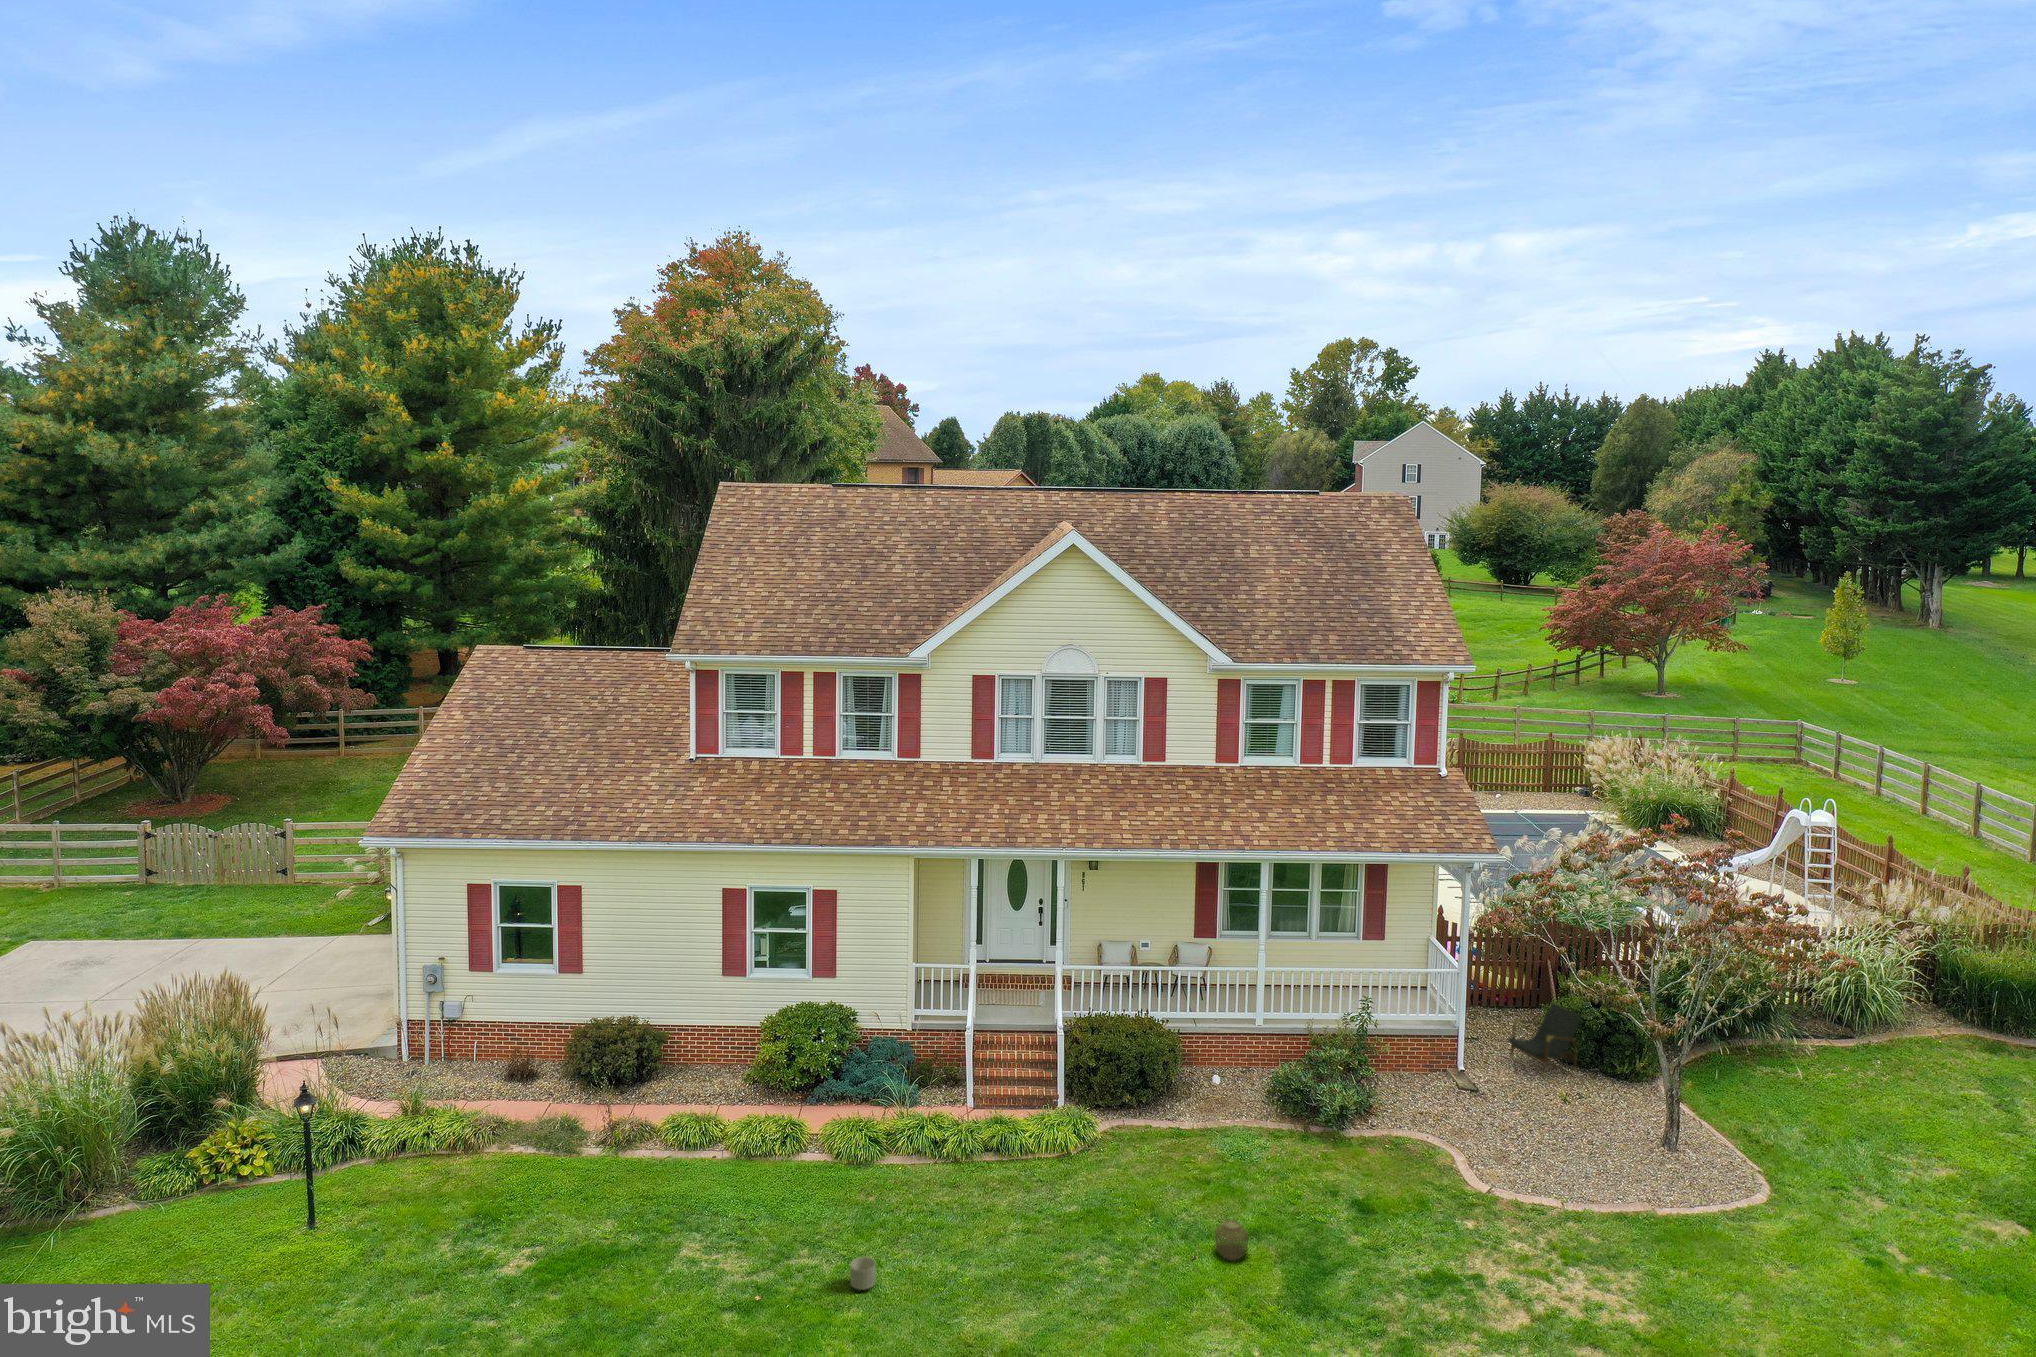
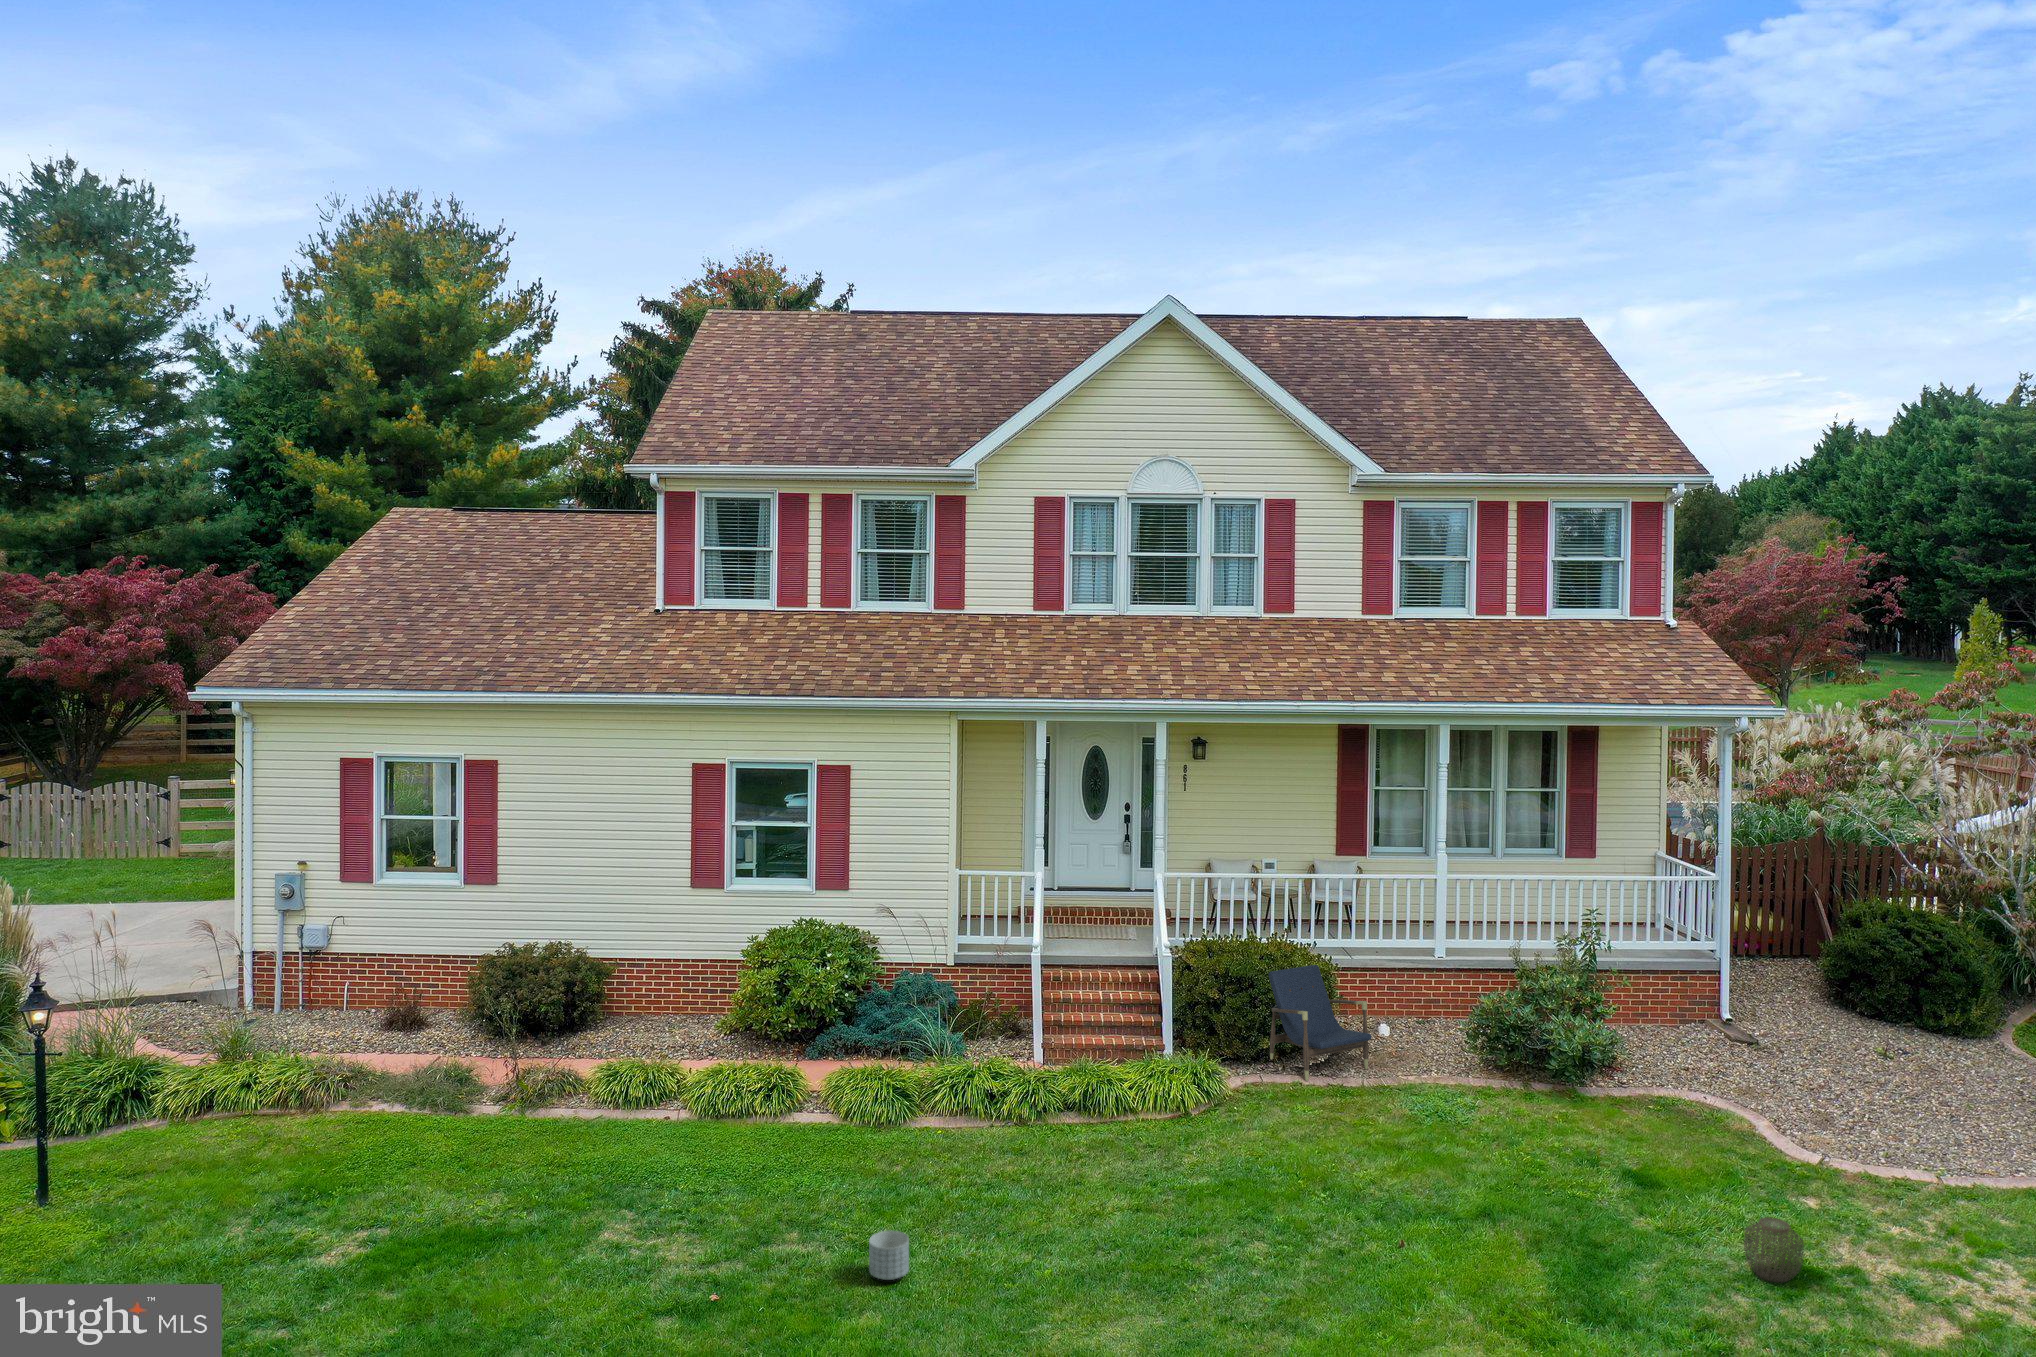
lounge chair: present [1508,1003,1581,1078] -> present [1269,965,1372,1081]
woven basket: present [1215,1220,1248,1260] -> present [1744,1217,1804,1282]

